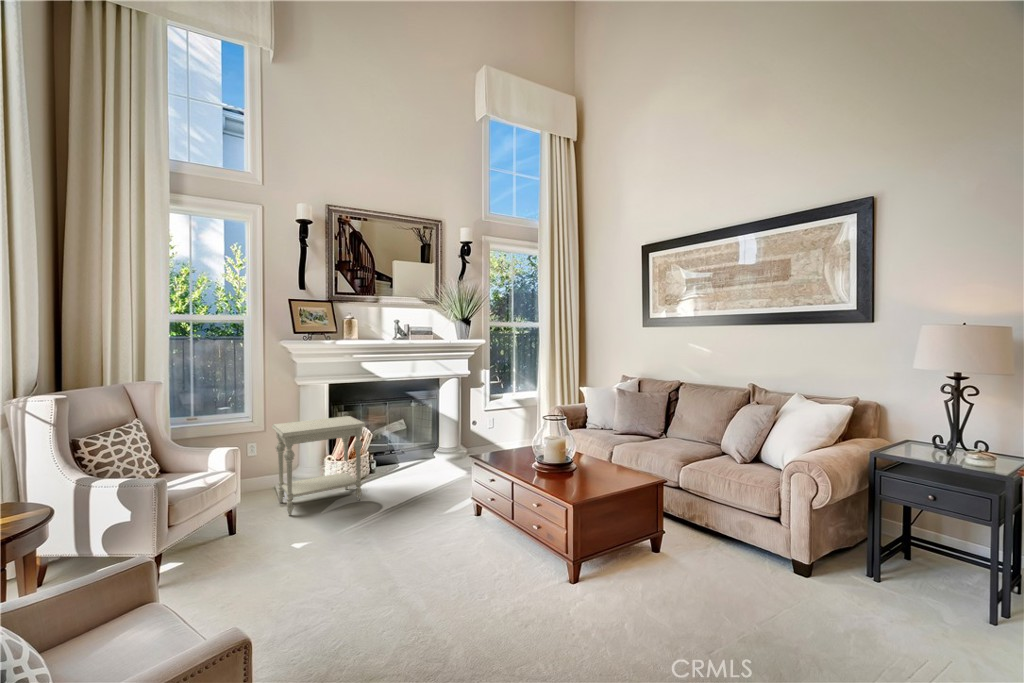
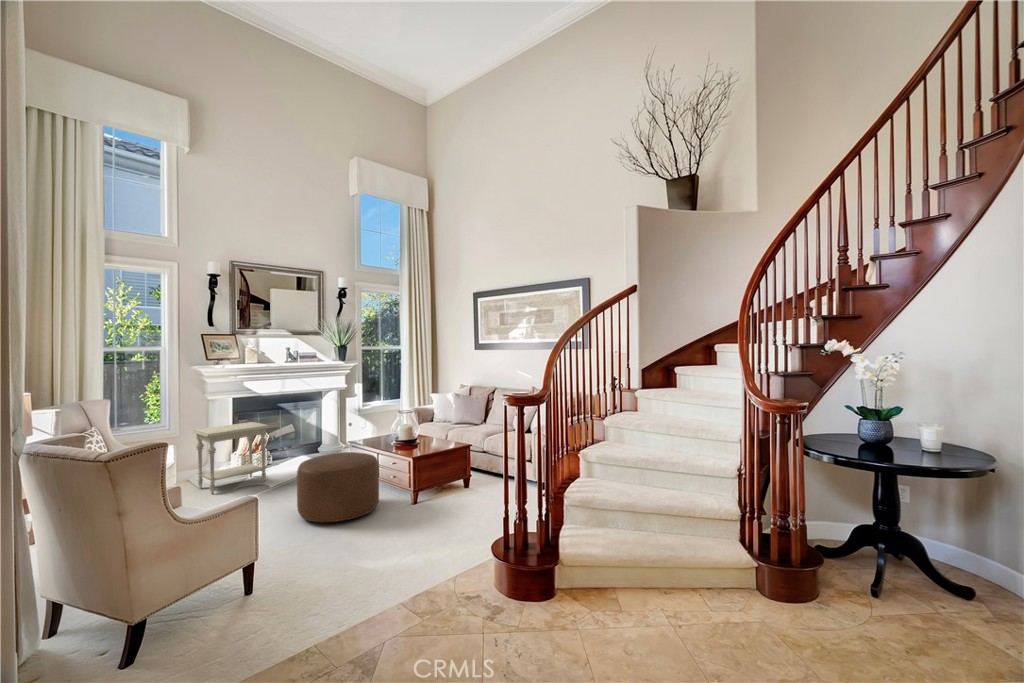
ottoman: none [382,481,513,617] -> present [297,452,379,522]

